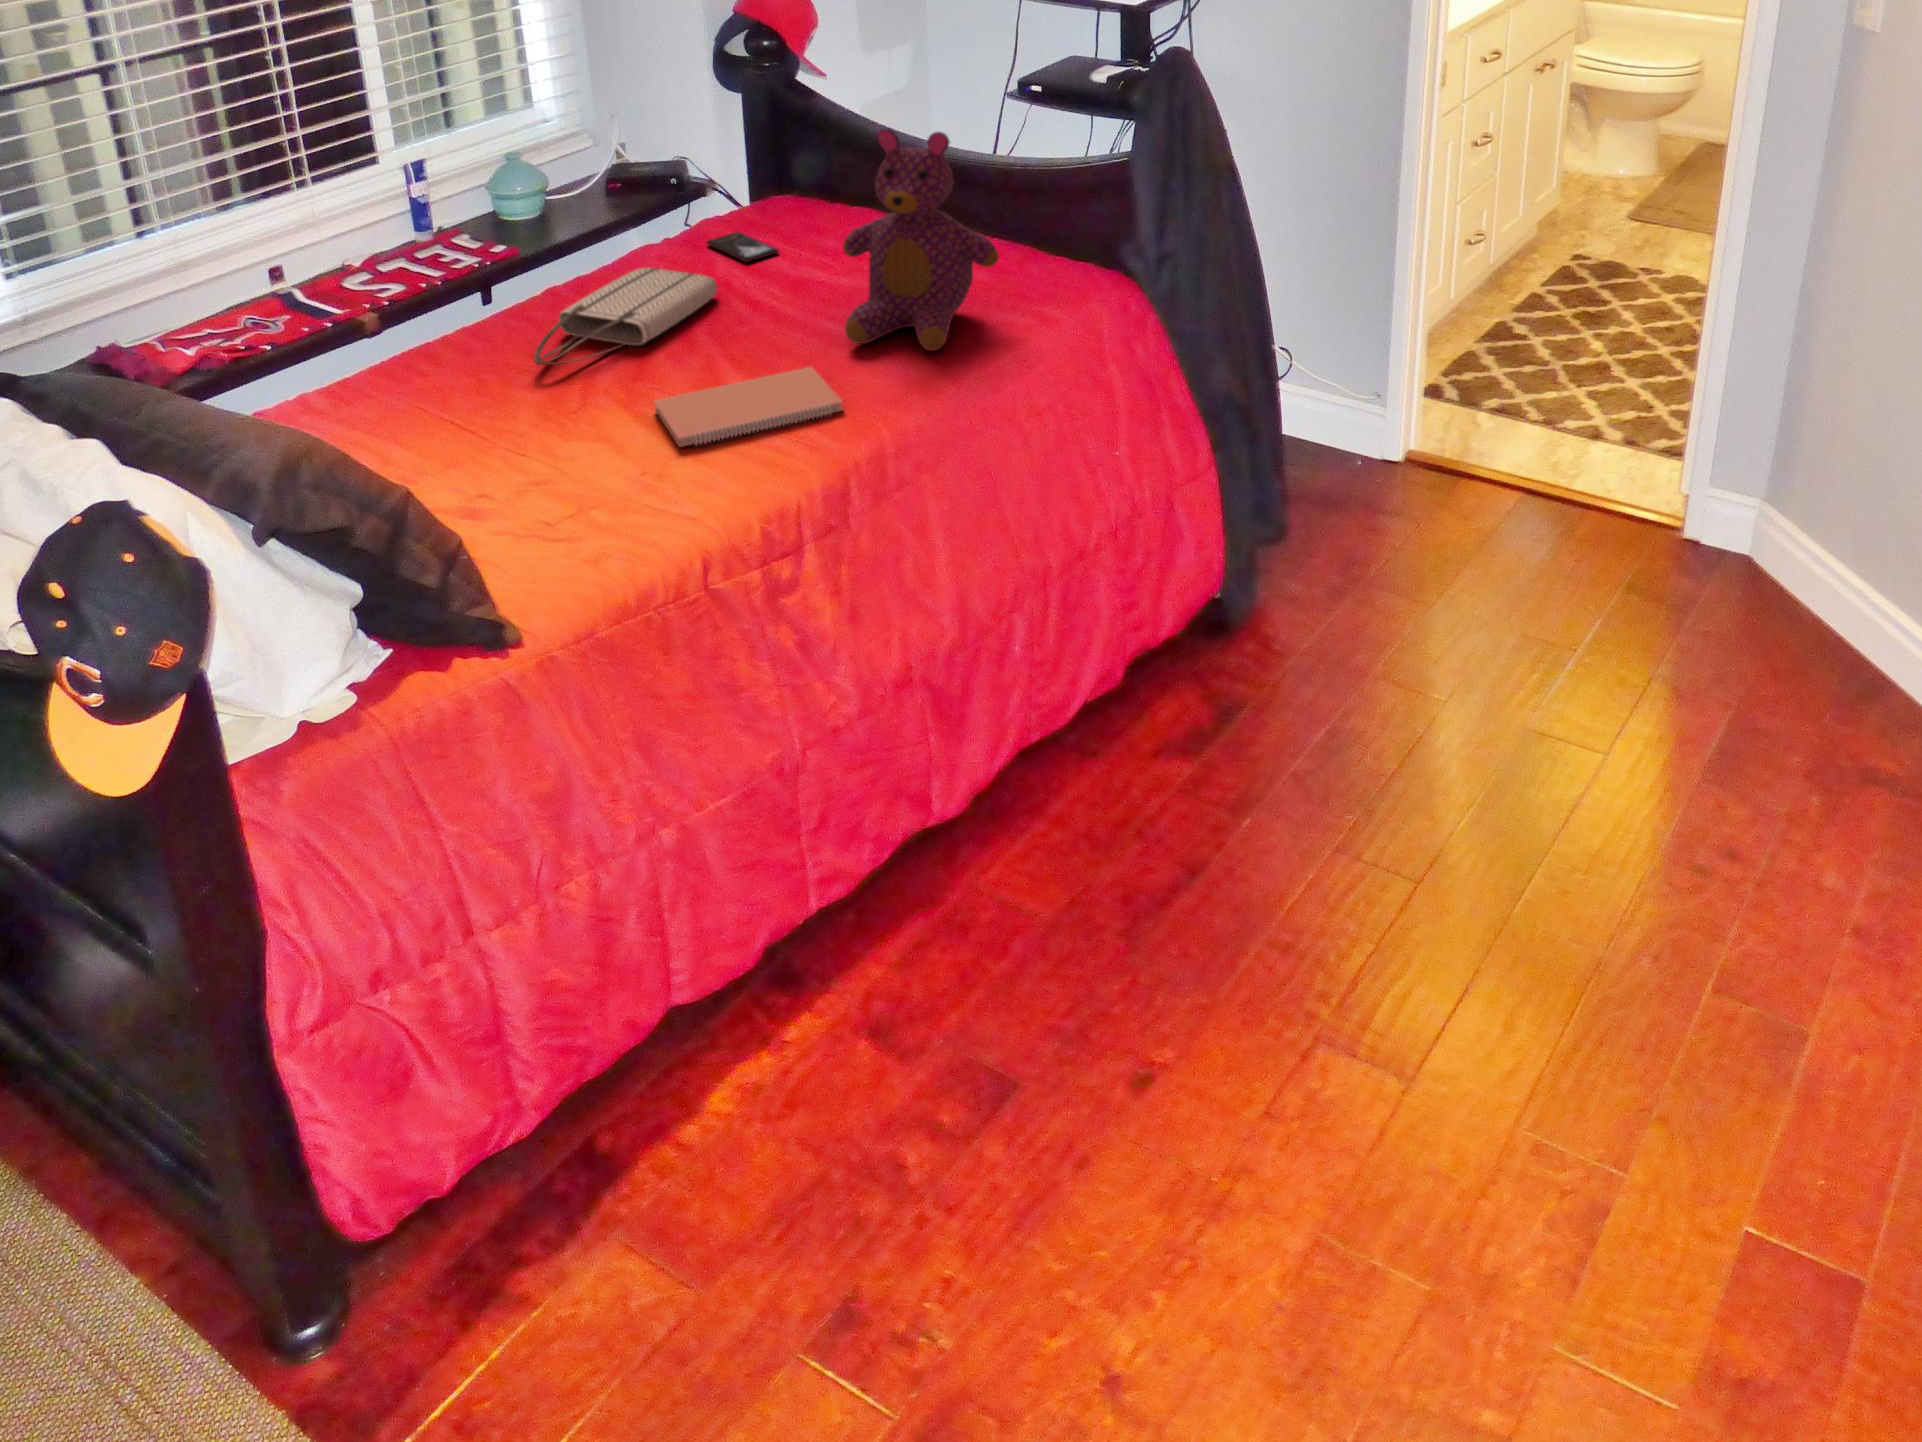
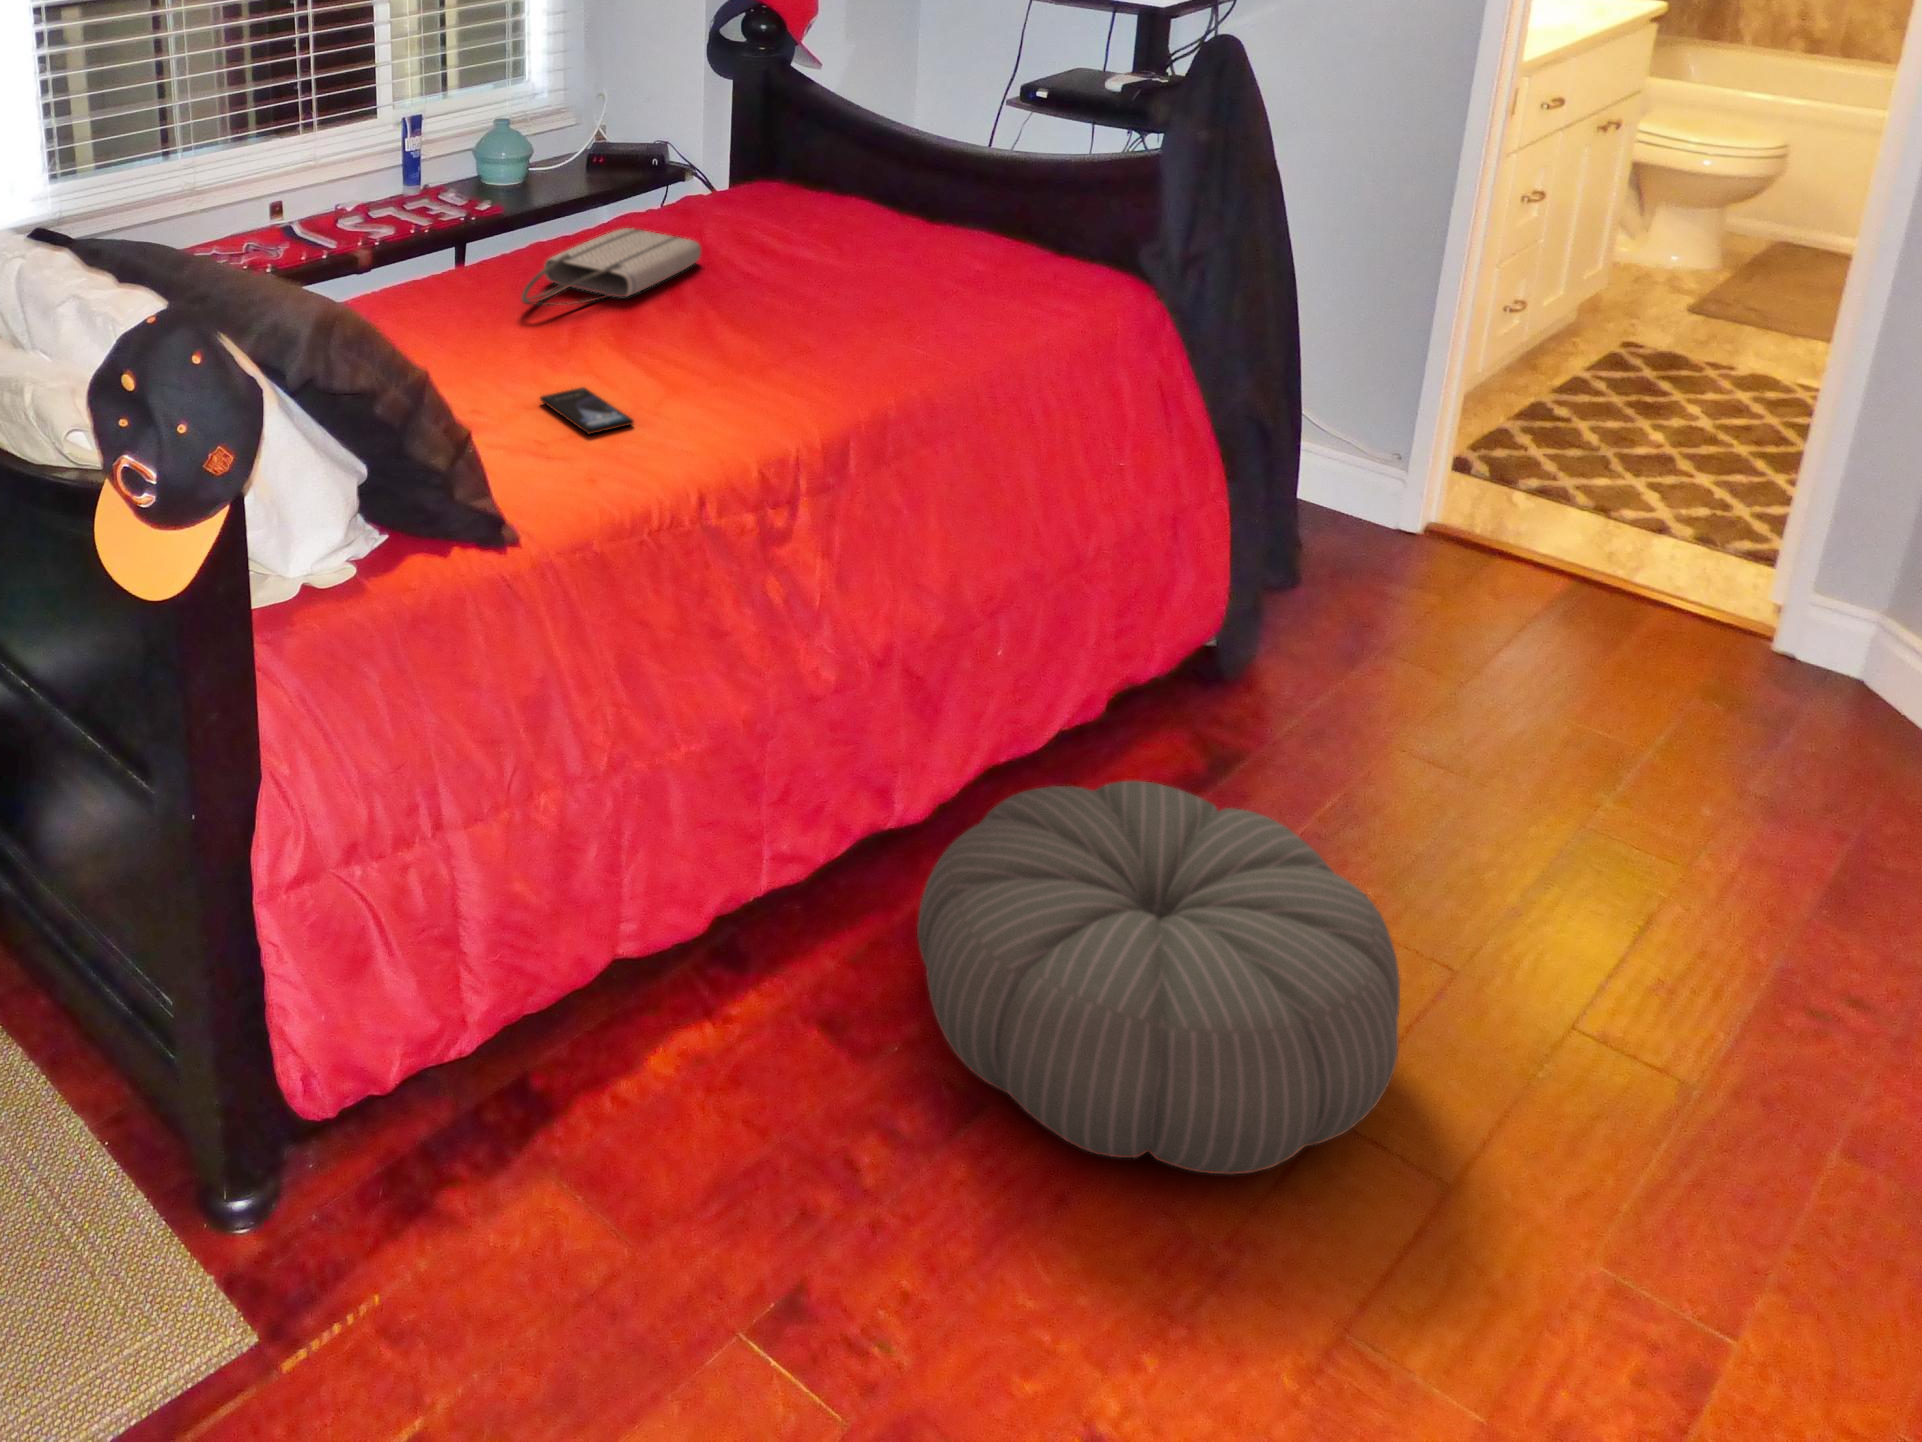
teddy bear: present [843,129,999,351] -> none [838,95,1009,328]
smartphone: present [706,232,779,262] -> present [540,387,634,434]
notebook: present [654,367,843,447] -> none [641,330,838,390]
pouf: none [955,760,1367,1120] -> present [917,781,1400,1175]

